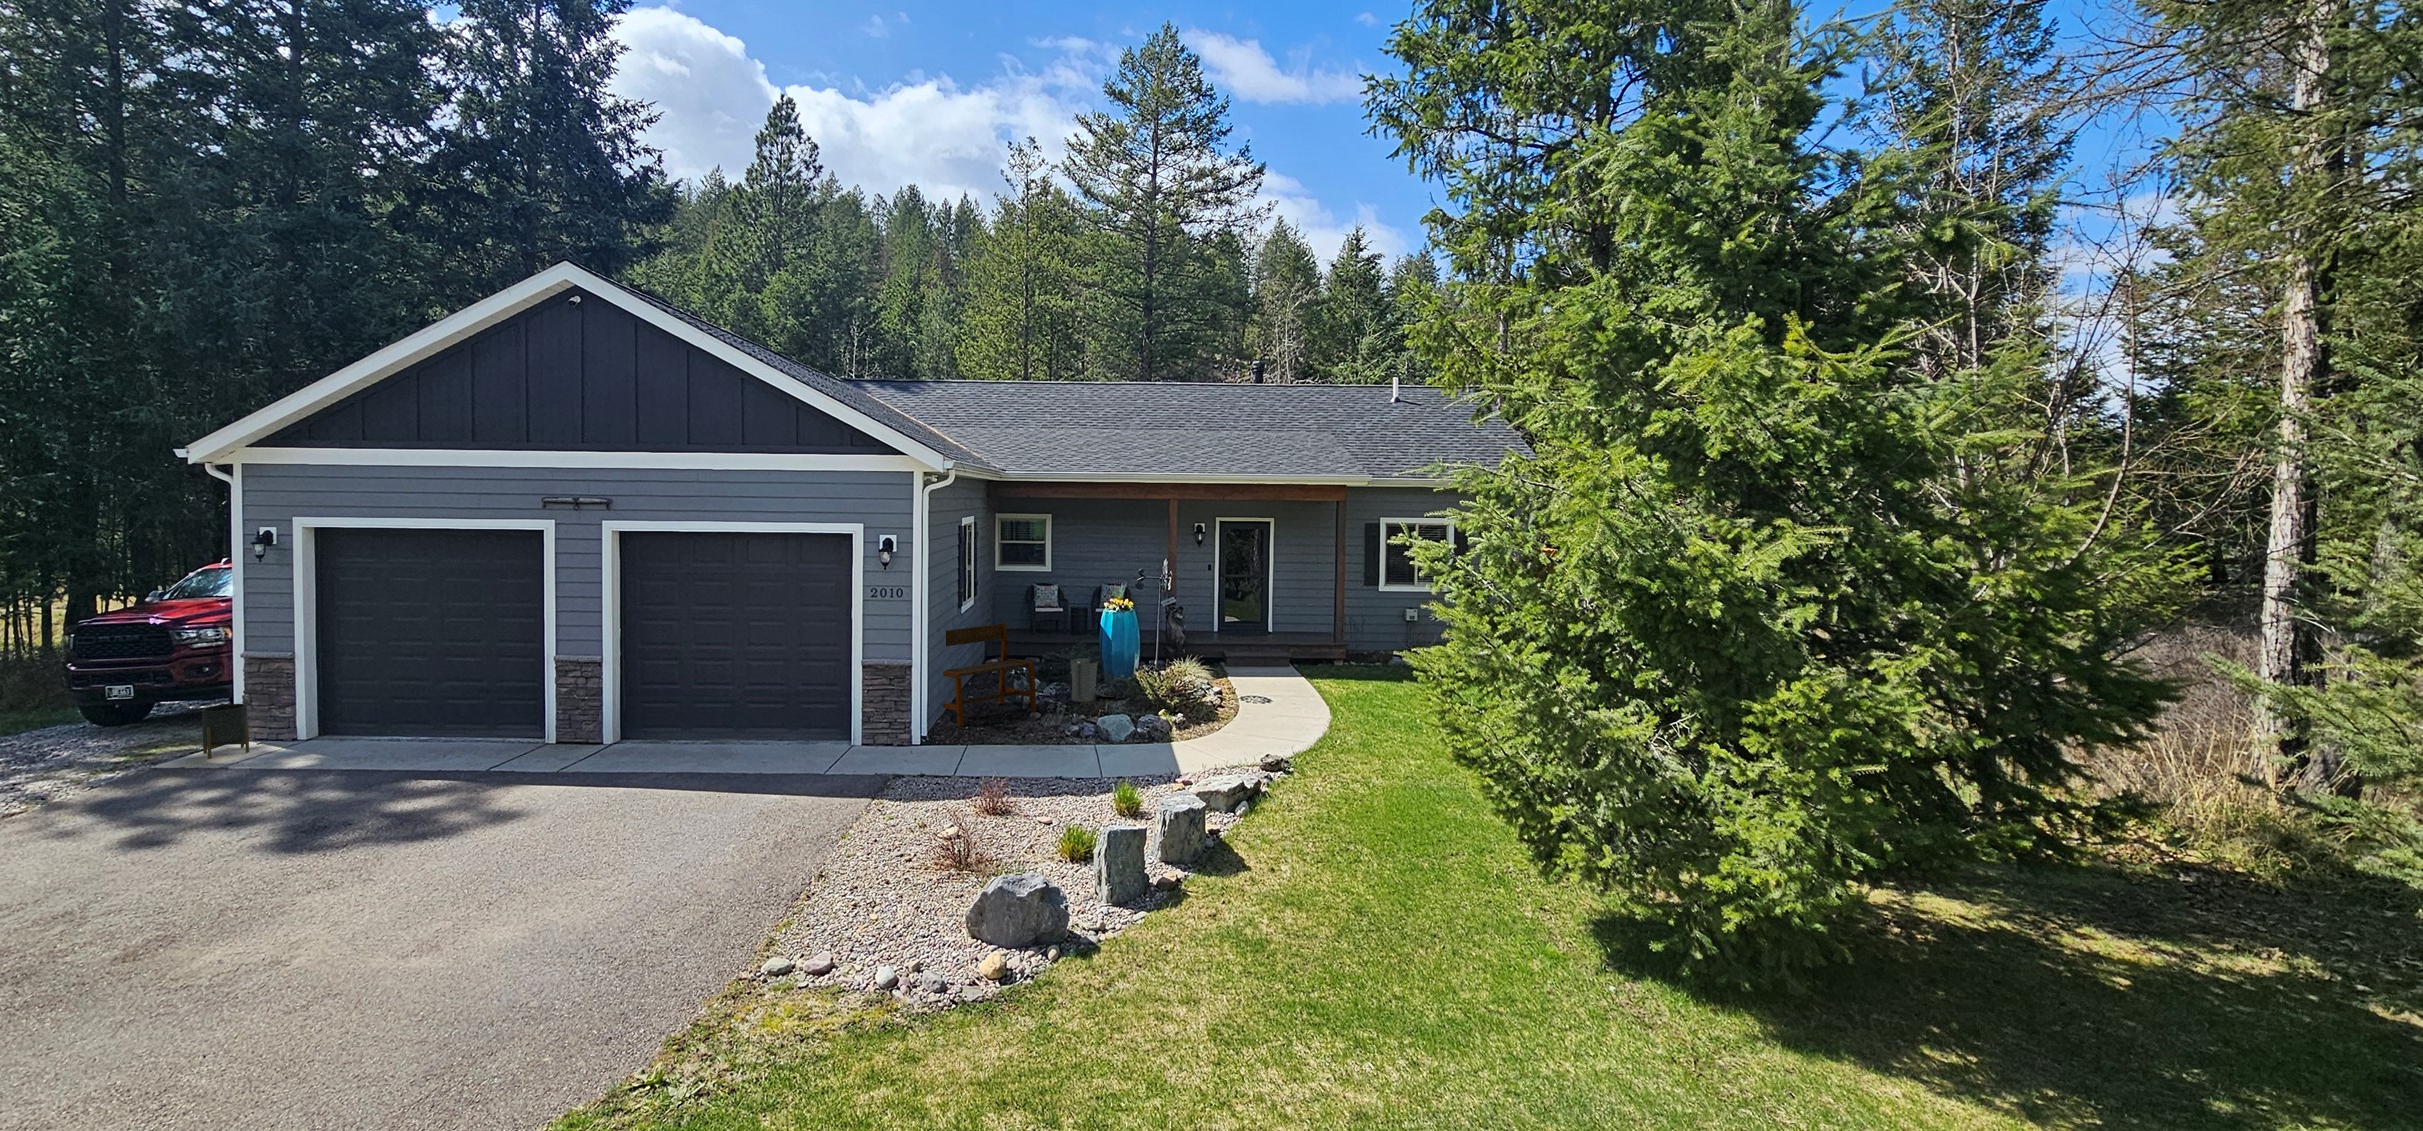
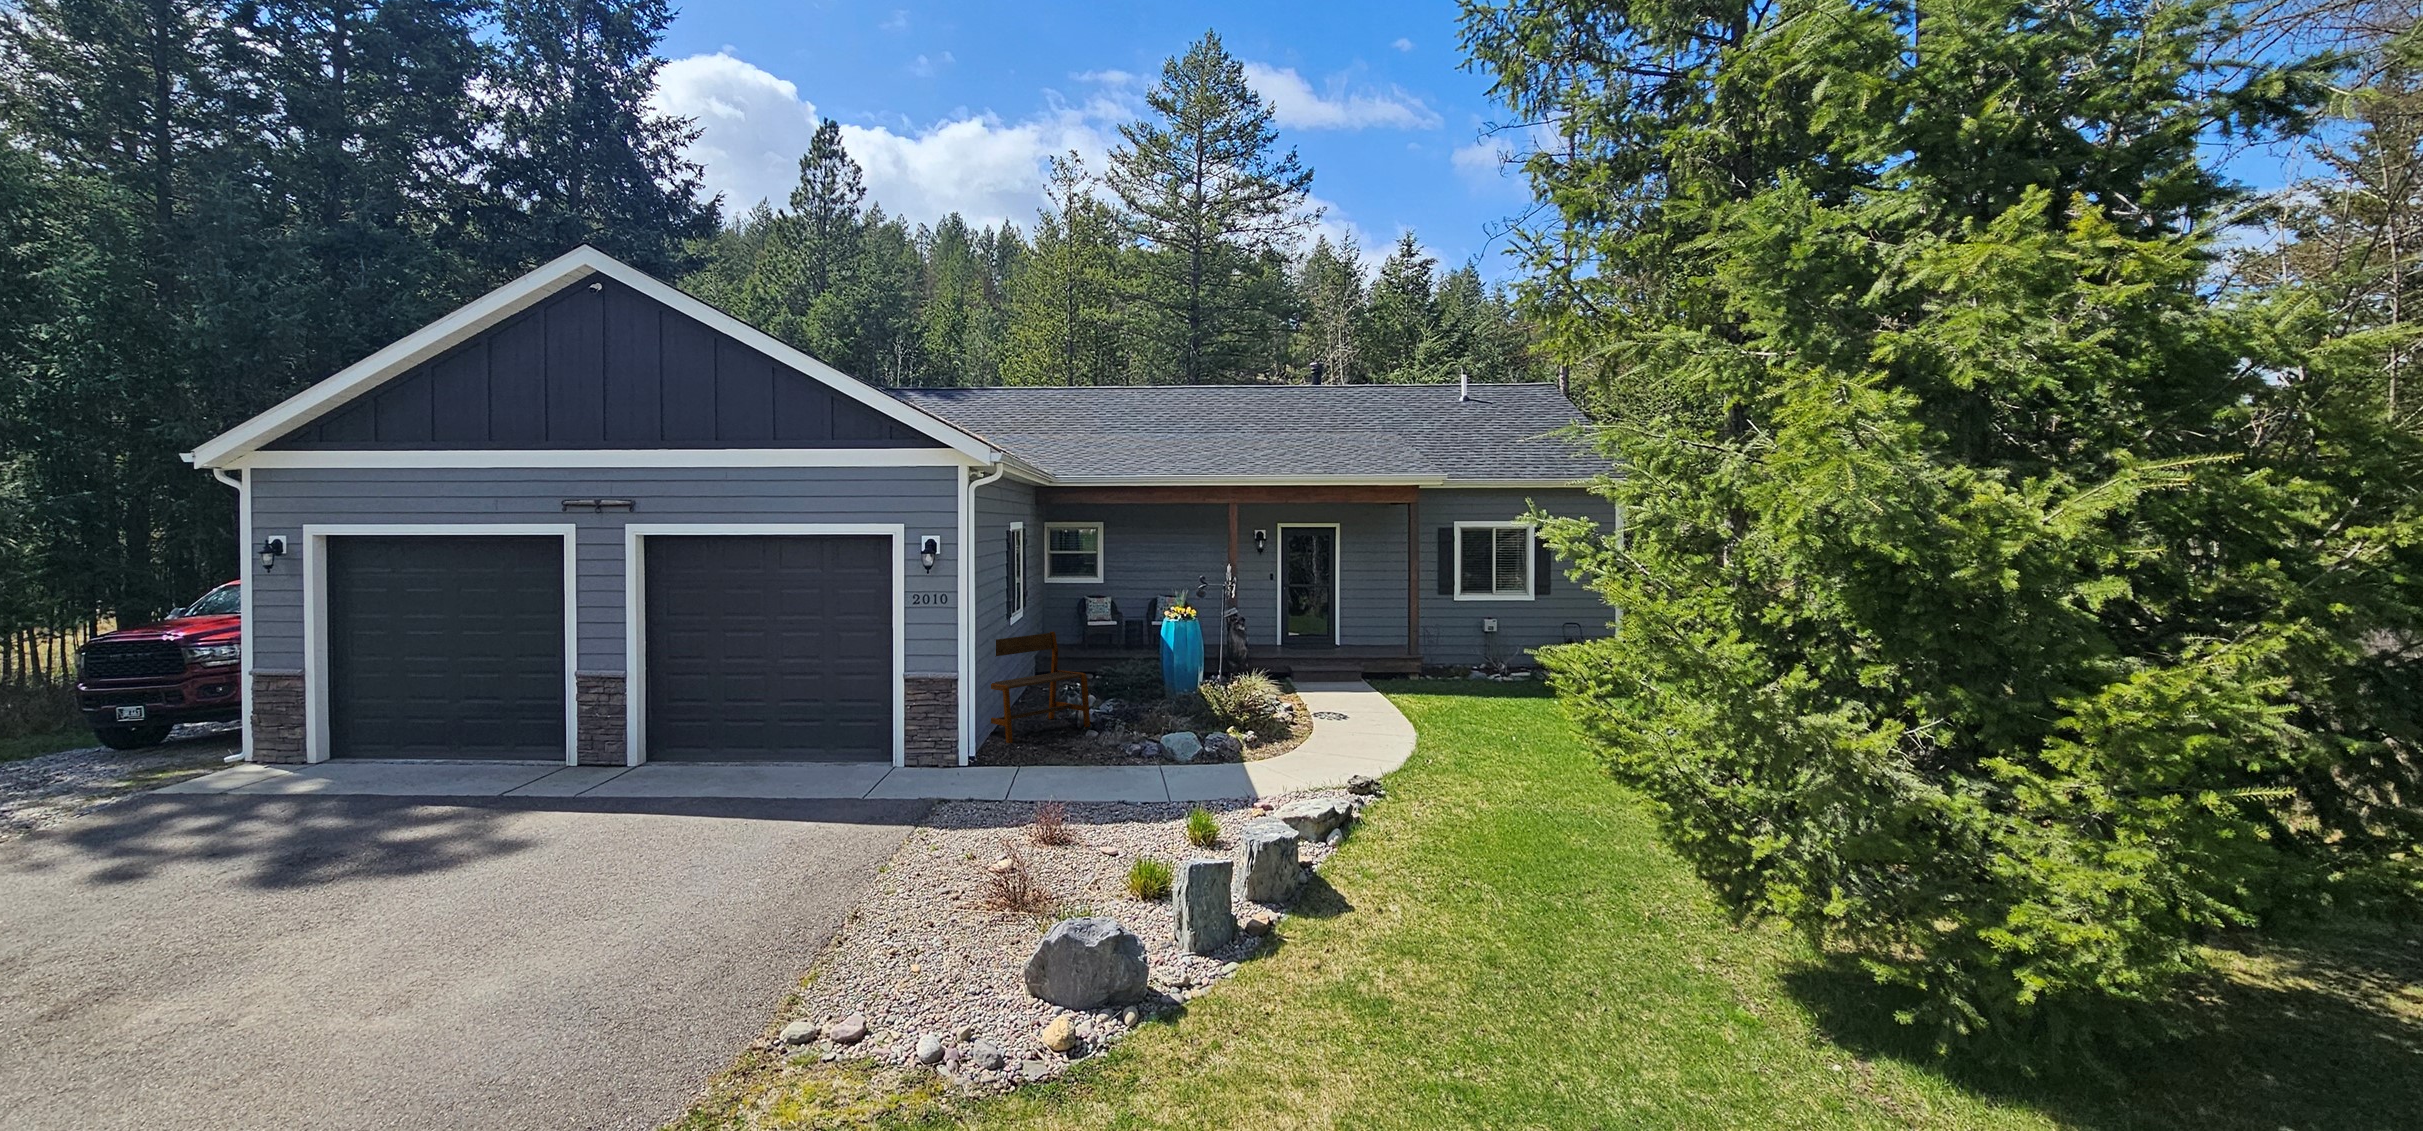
trash can: present [1070,658,1113,702] -> none [1125,670,1180,716]
planter: present [202,704,249,758] -> none [209,722,258,781]

